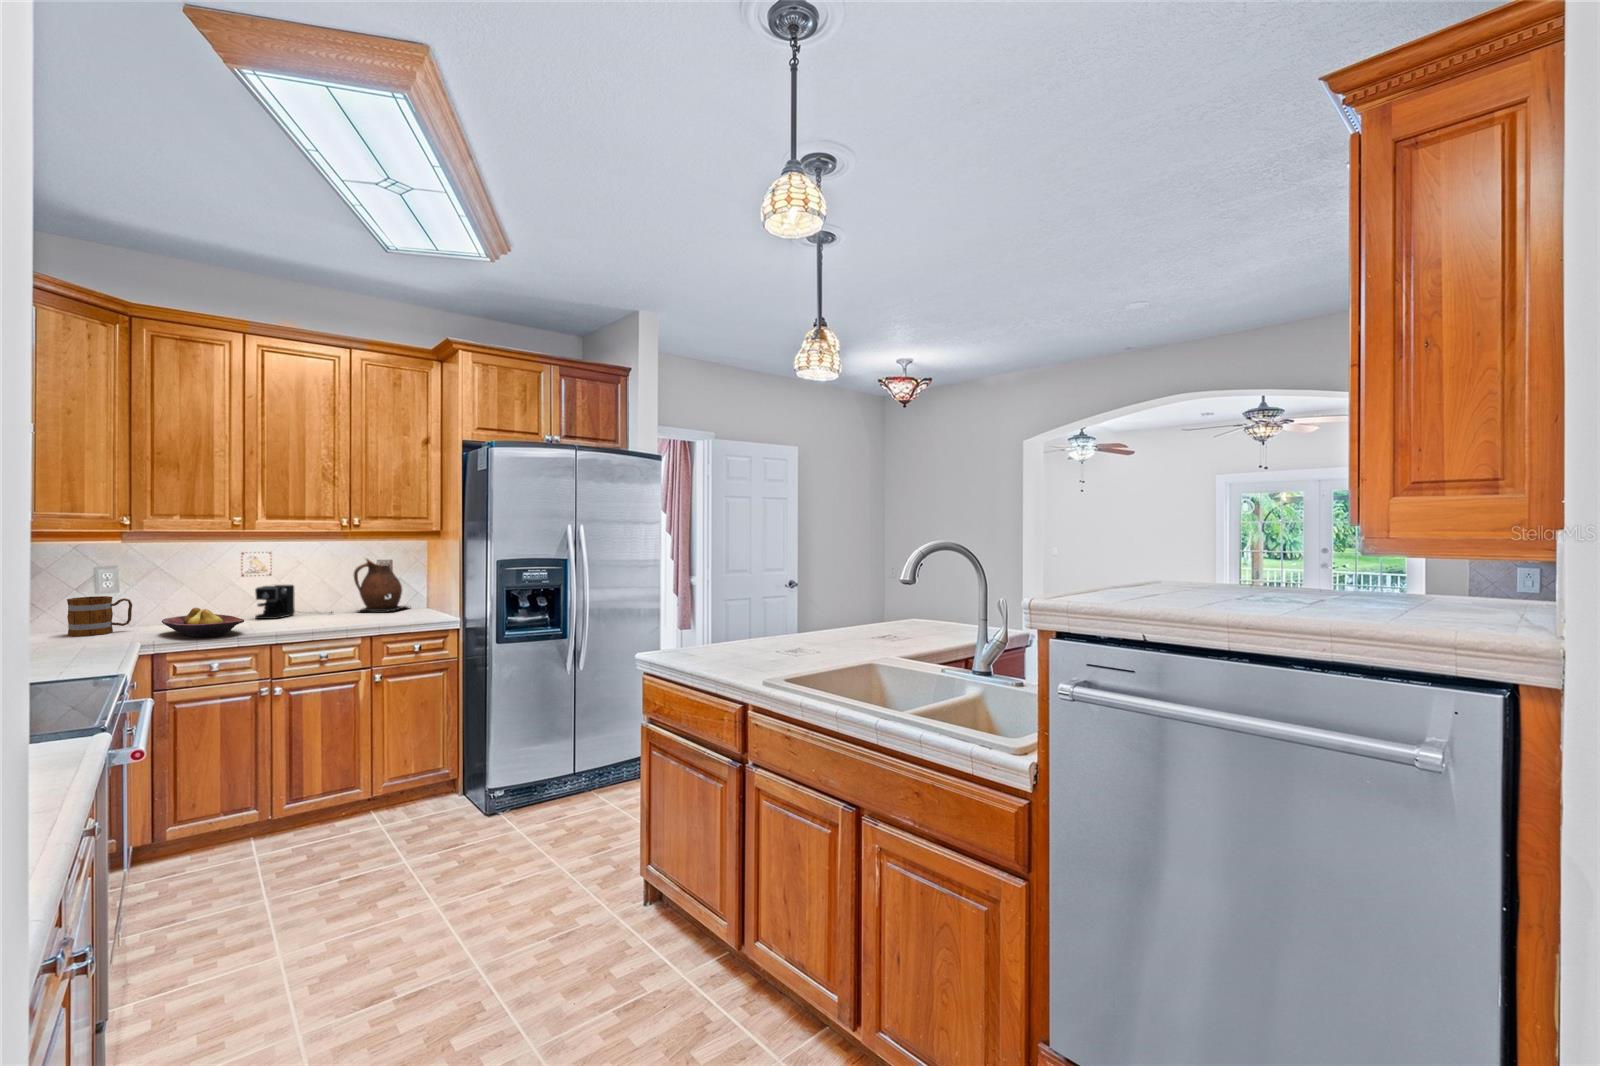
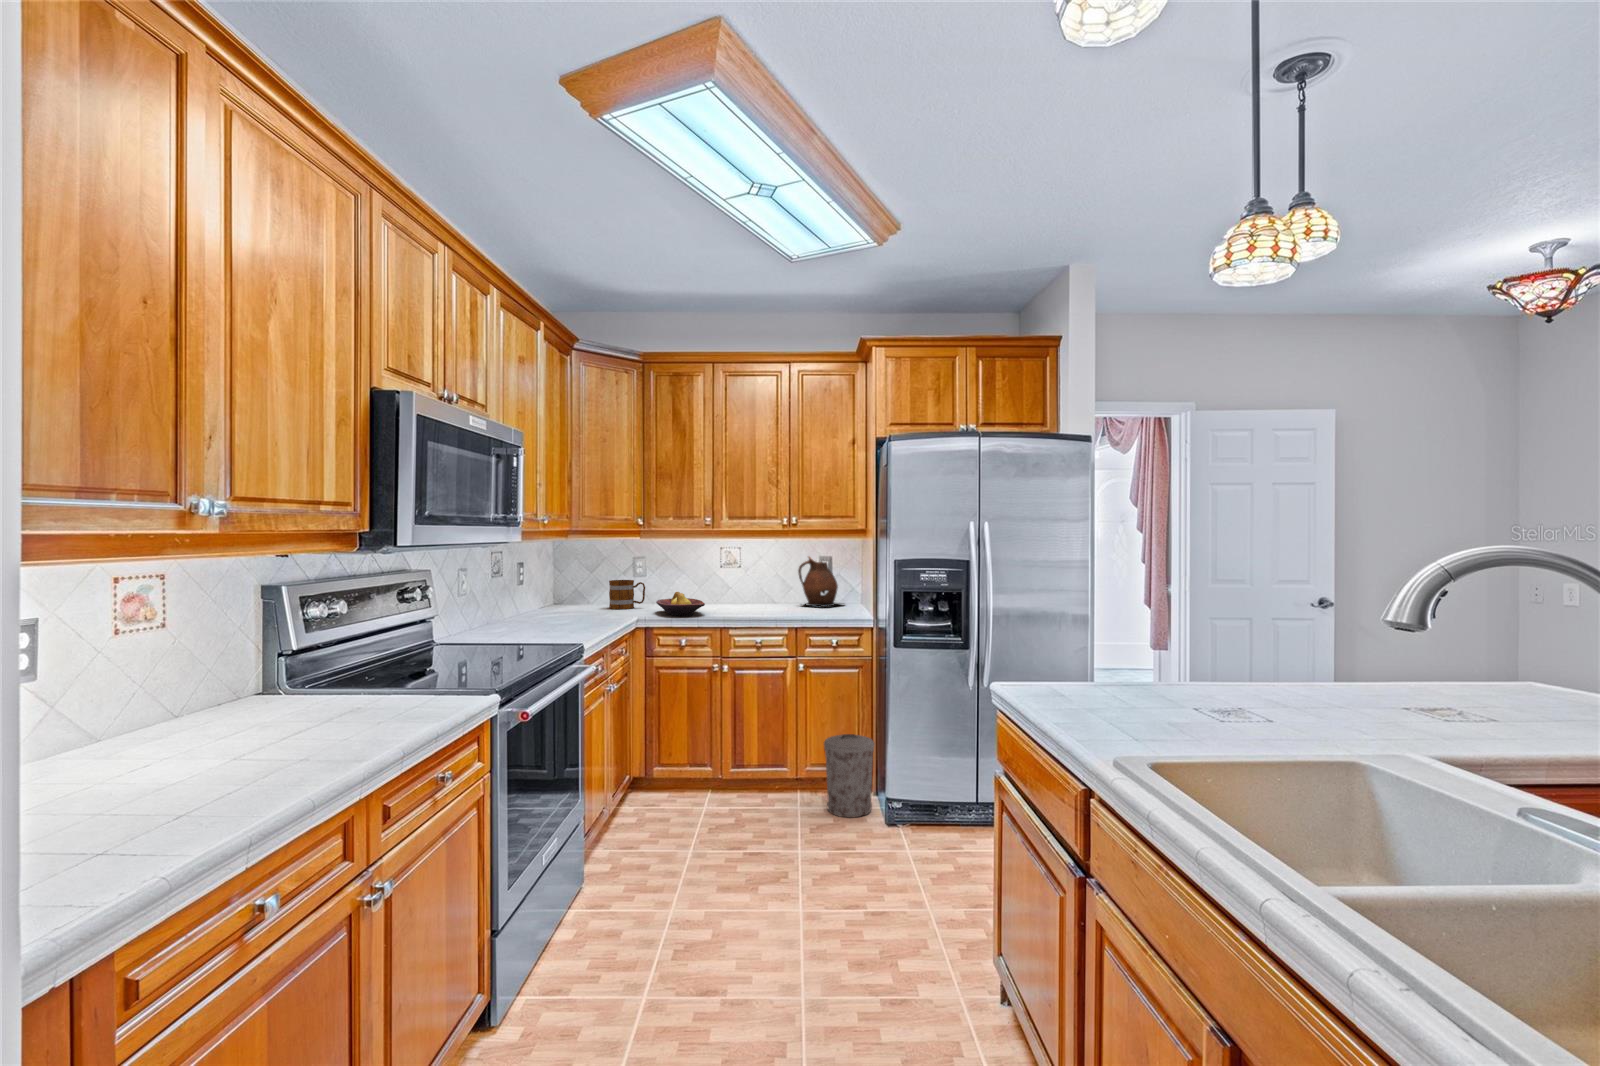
coffee maker: present [255,585,295,619] -> none [725,577,782,607]
trash can: none [412,737,469,822] -> present [824,734,875,818]

